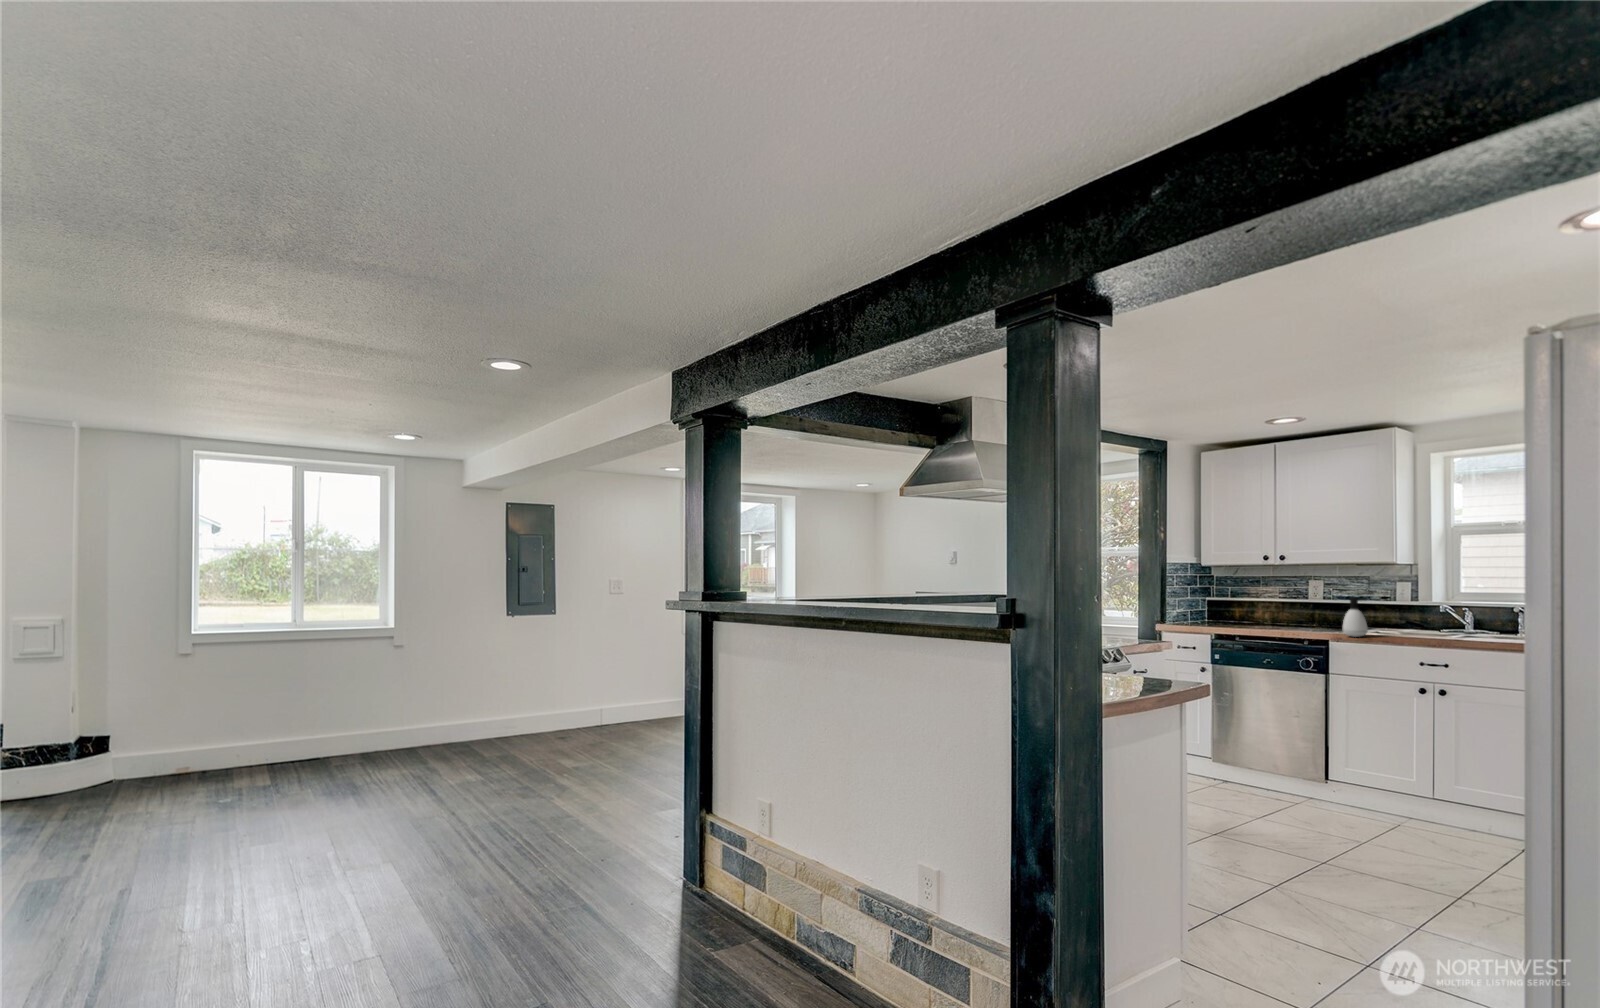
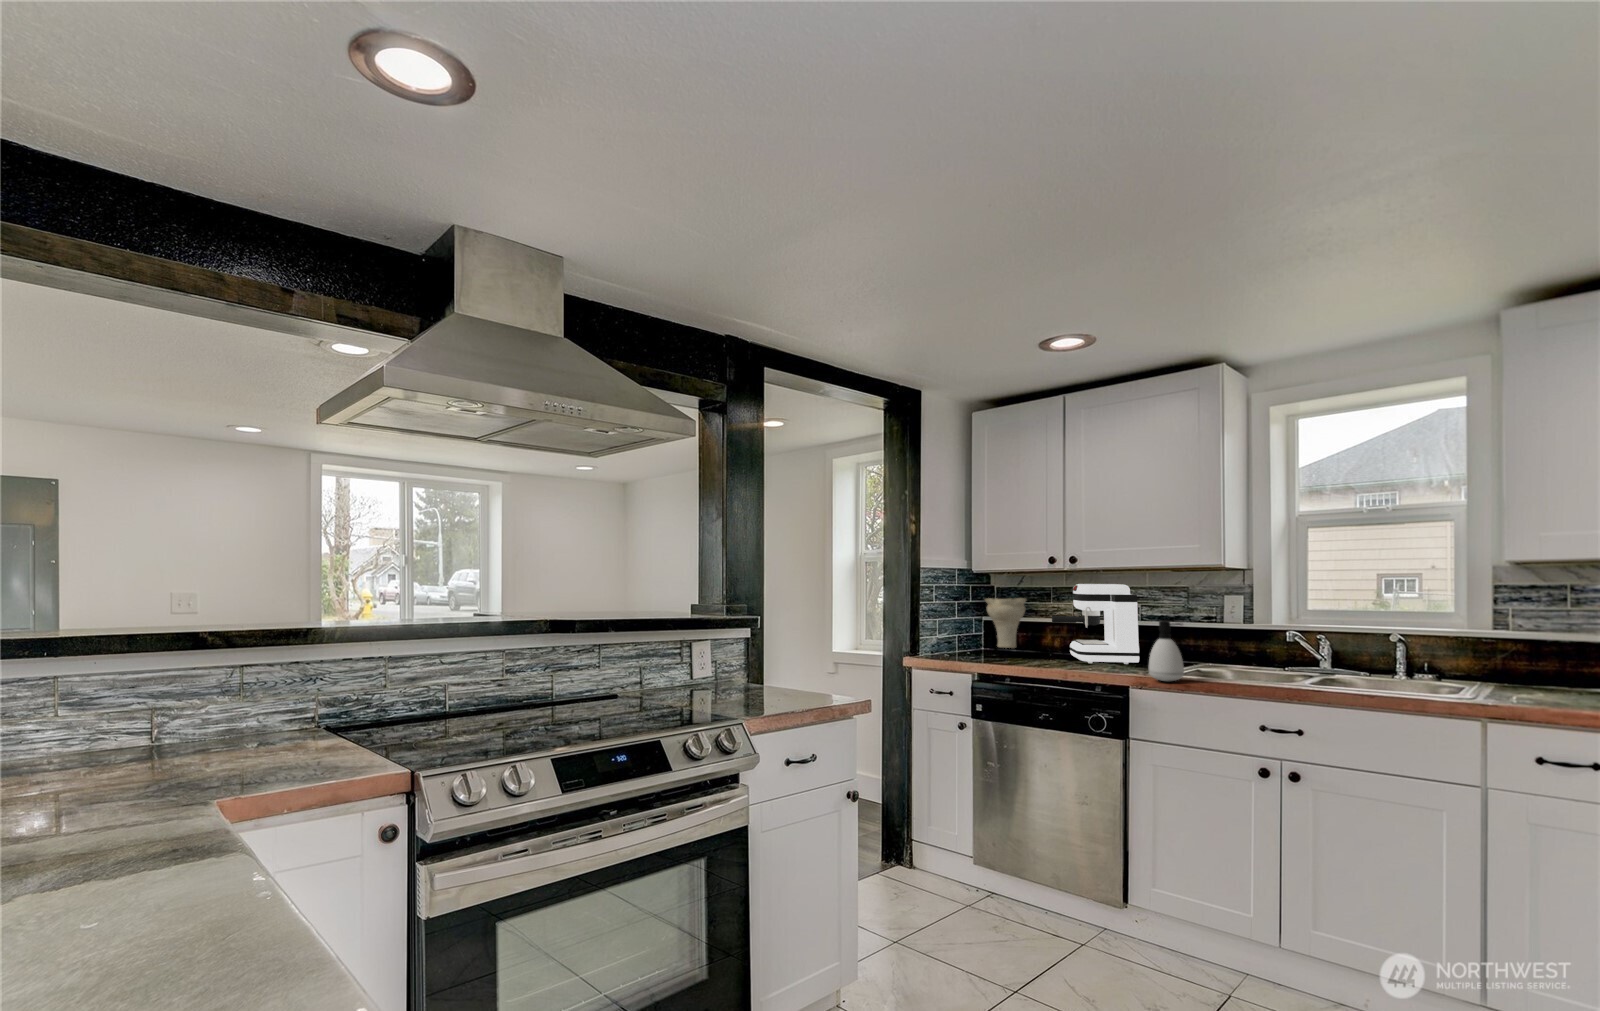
coffee maker: none [1267,574,1333,628] -> present [1052,584,1139,664]
vase: none [1208,583,1249,623] -> present [985,598,1026,648]

